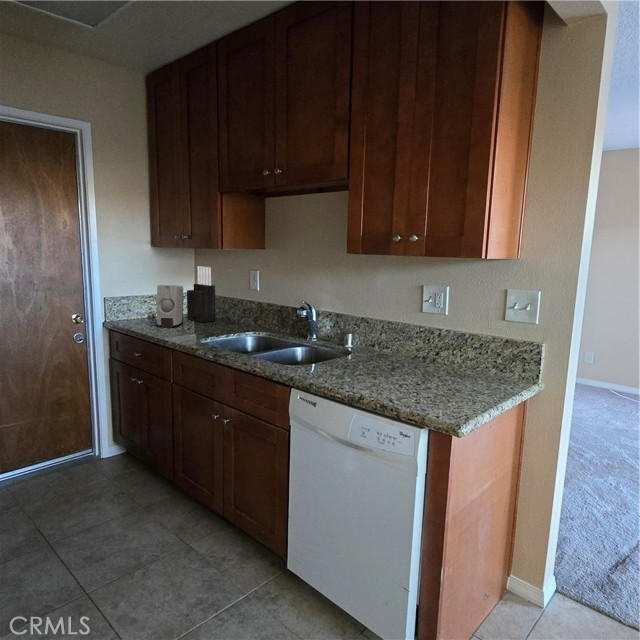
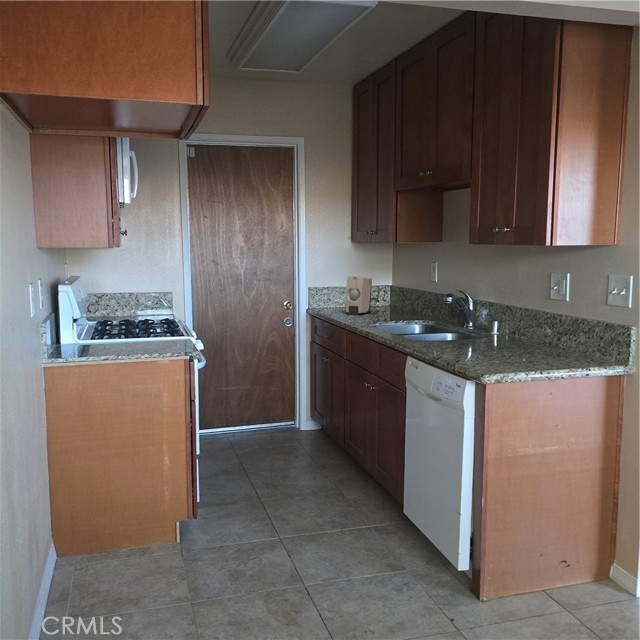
knife block: present [187,266,215,322] -> none [379,260,403,313]

